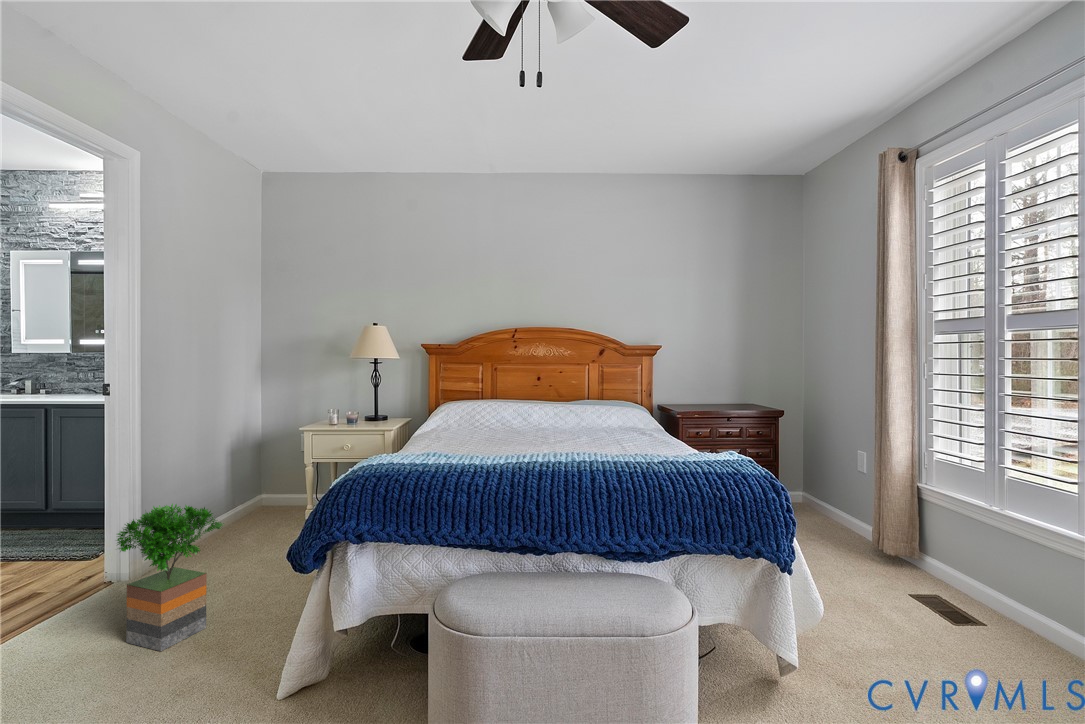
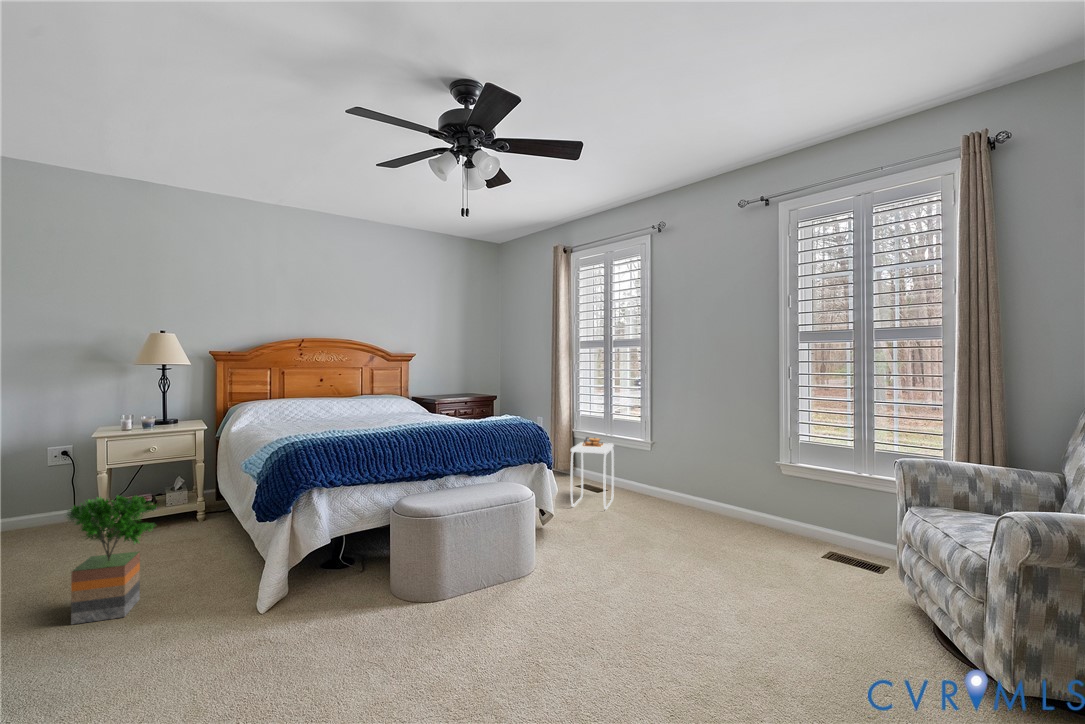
side table: none [863,513,988,685] -> present [571,437,614,509]

